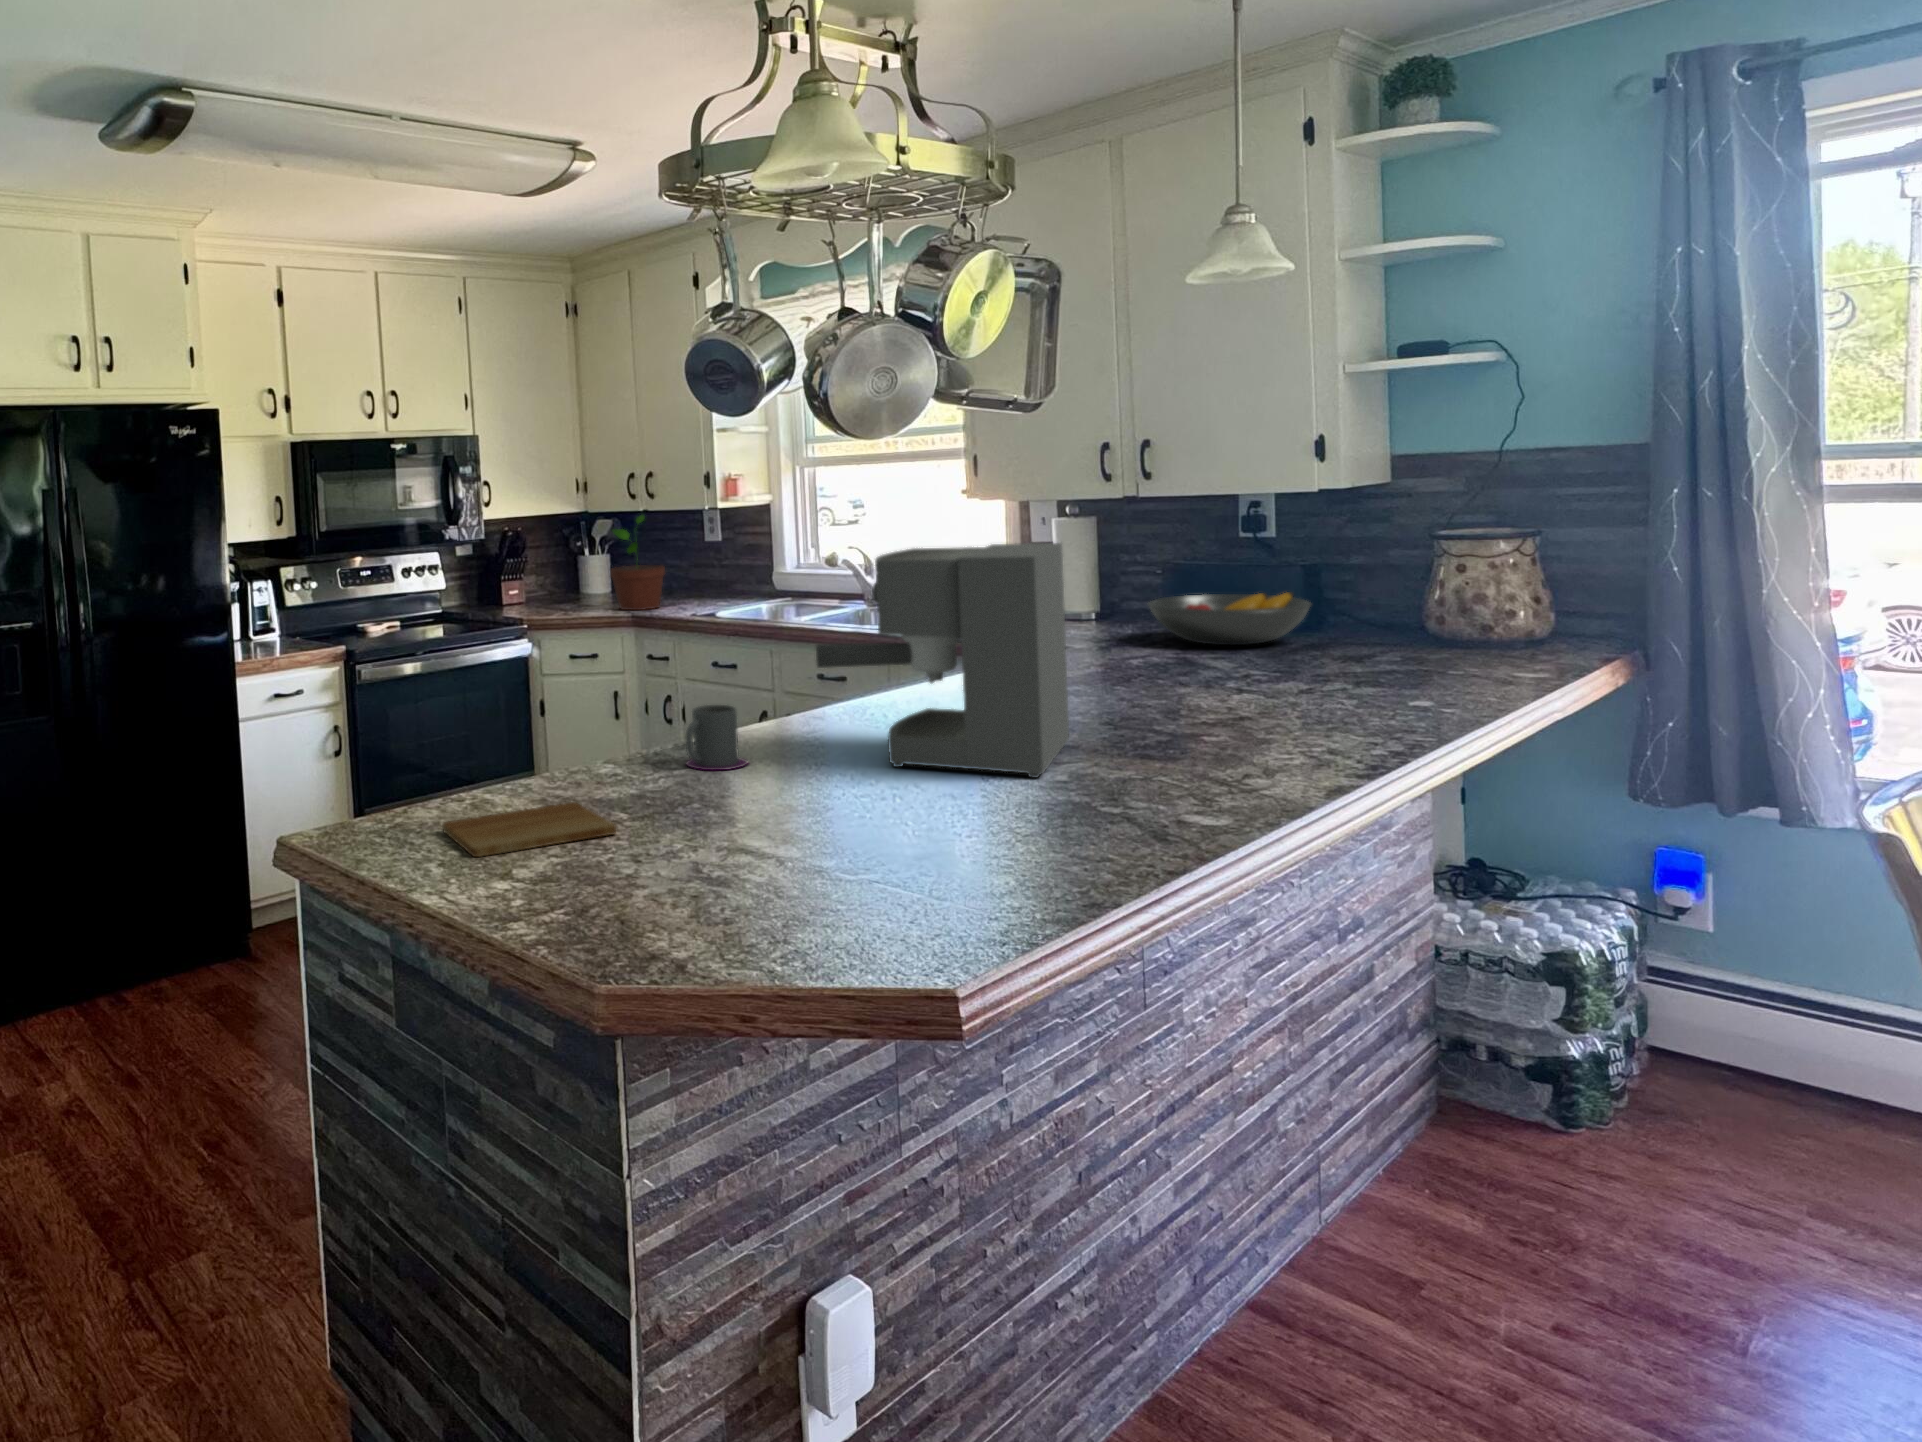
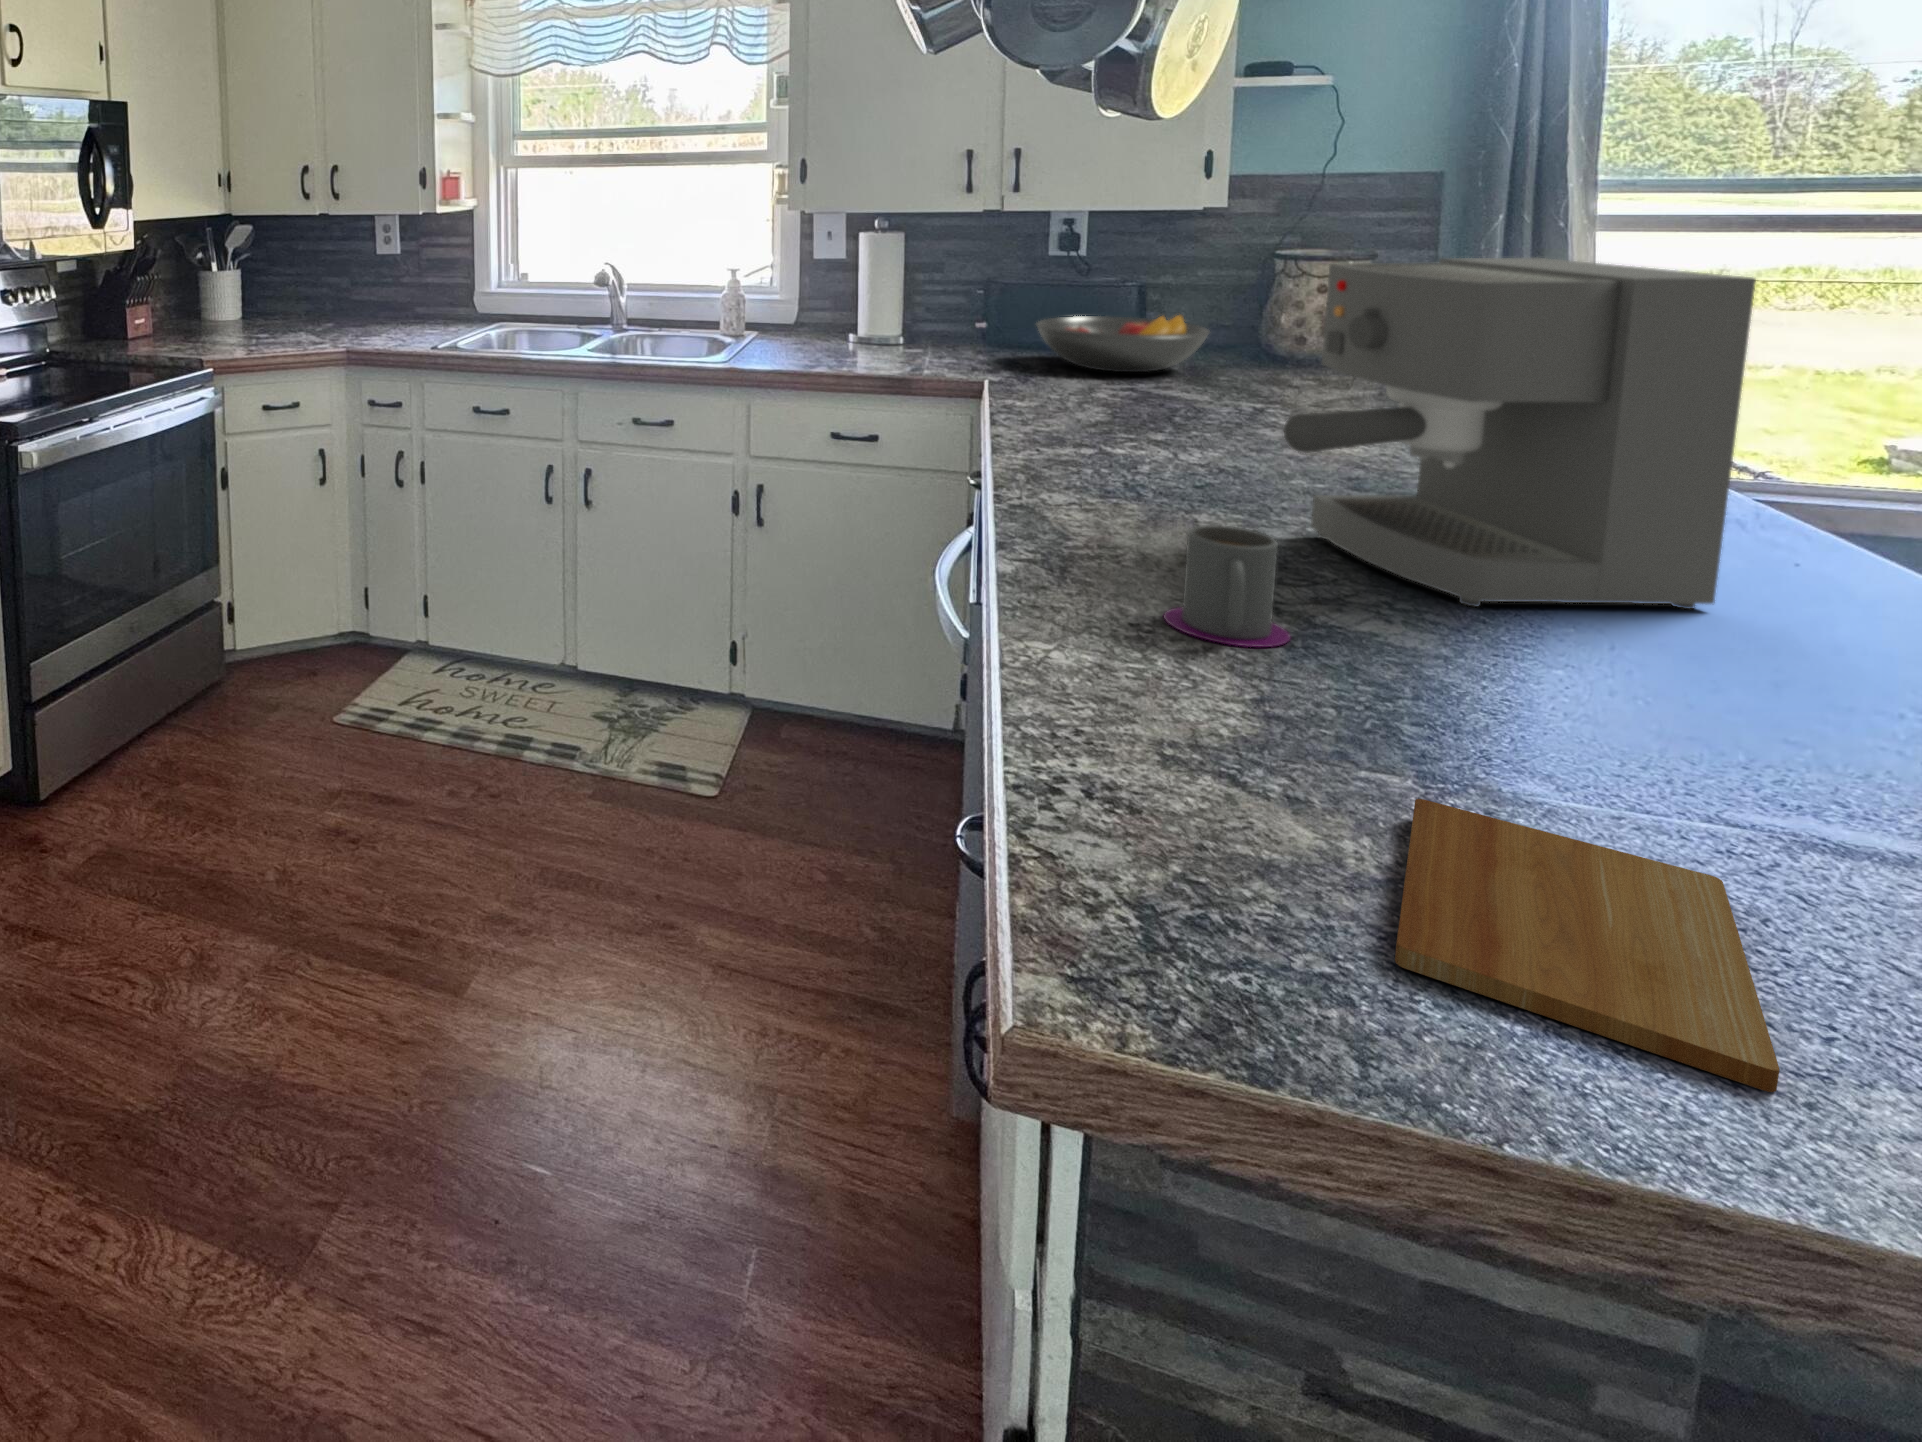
potted plant: present [610,515,665,610] -> none [293,218,363,339]

